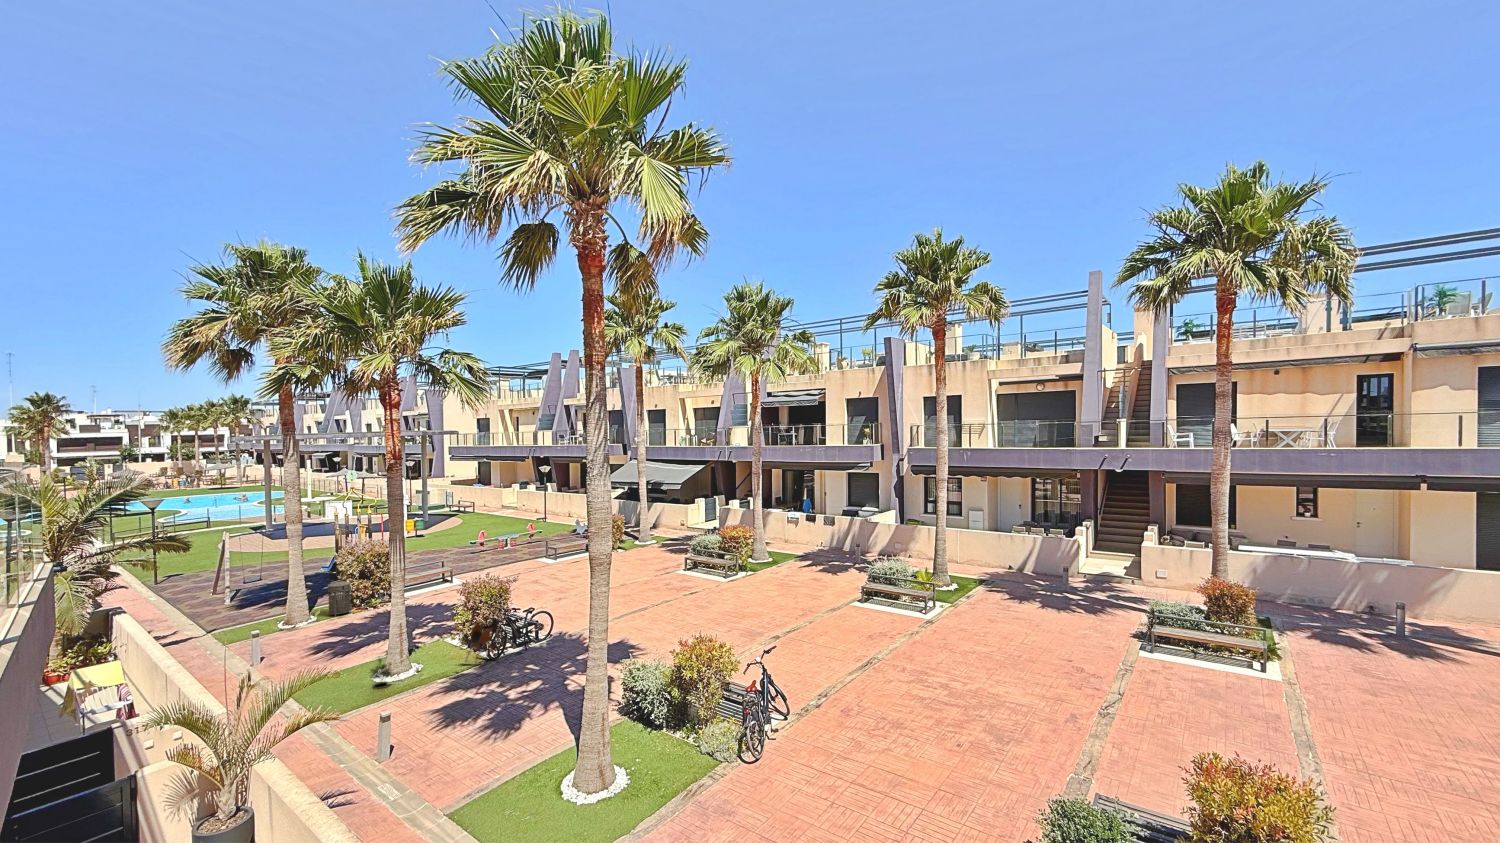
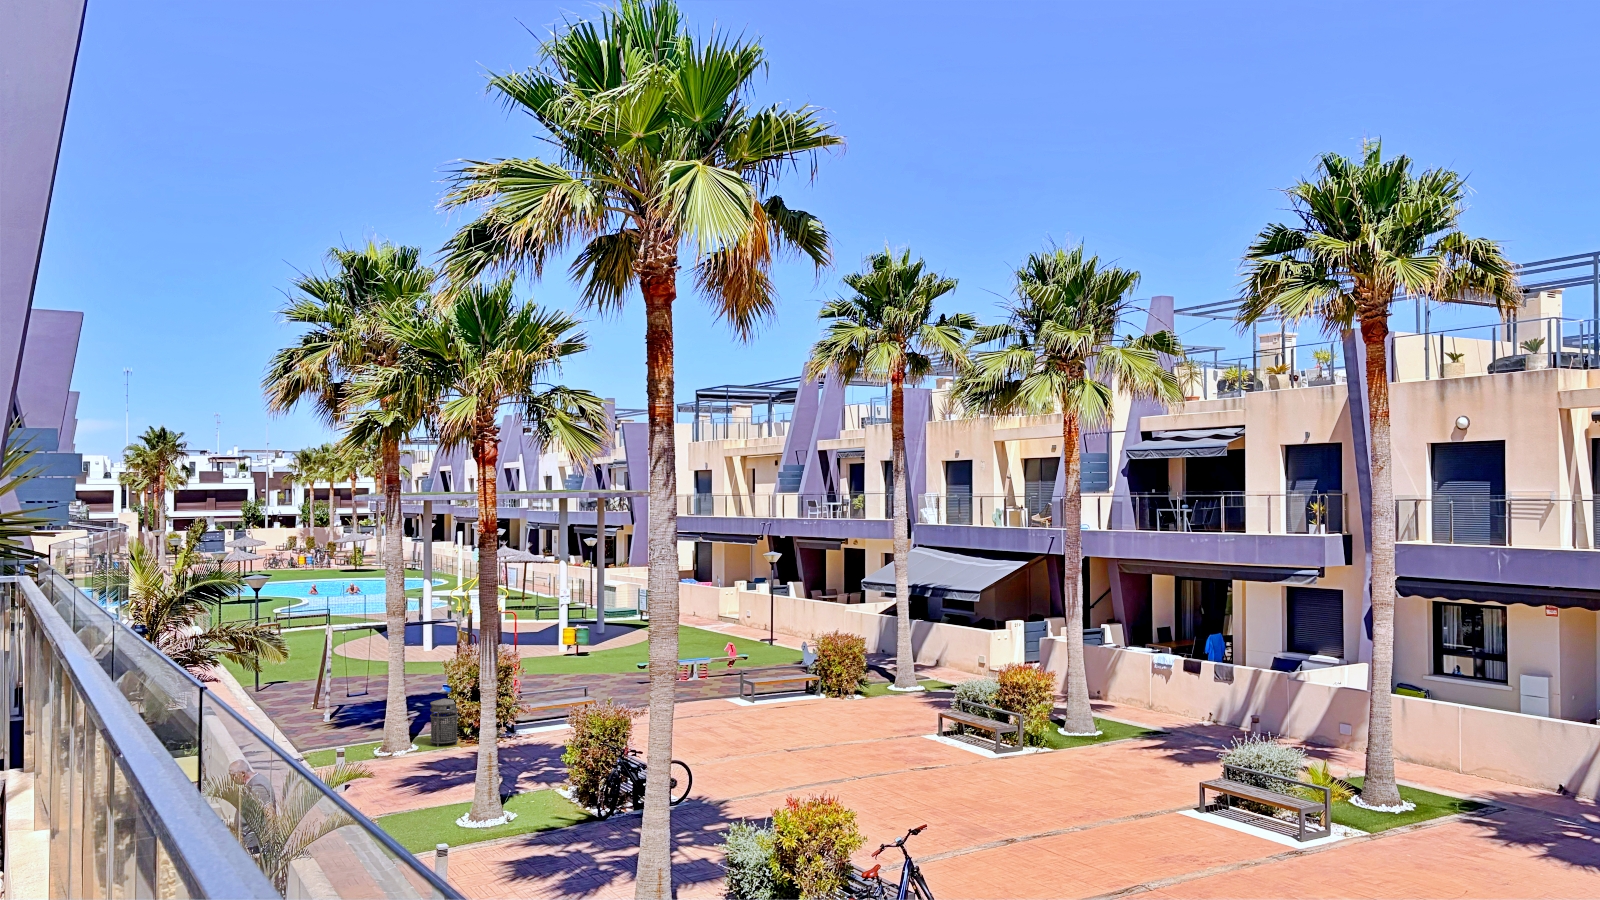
chair: present [467,618,499,664] -> none [569,762,614,827]
potted tree: present [371,659,391,689] -> none [446,791,475,835]

